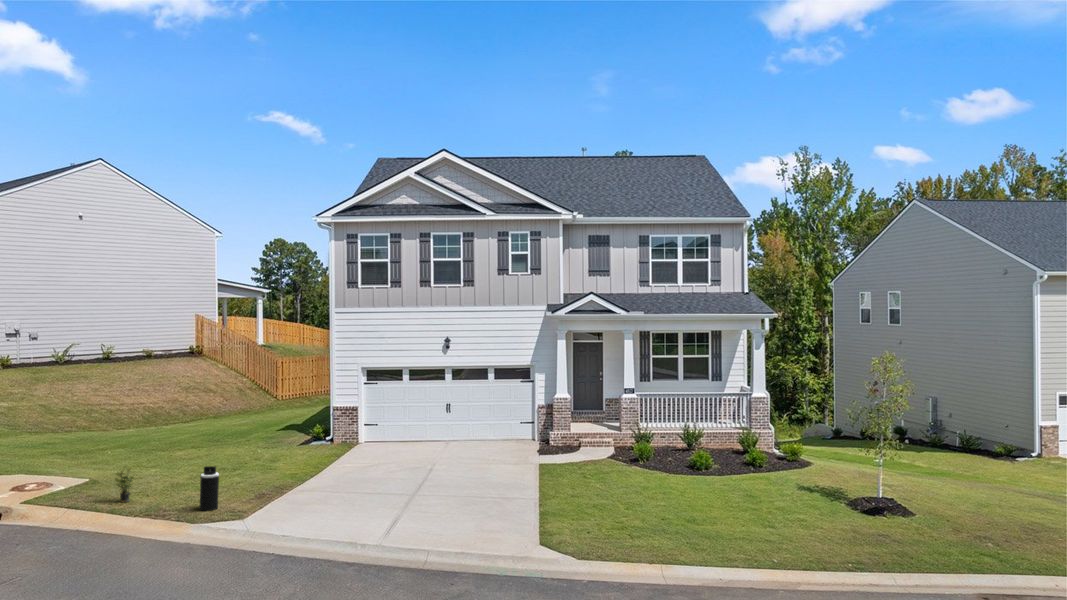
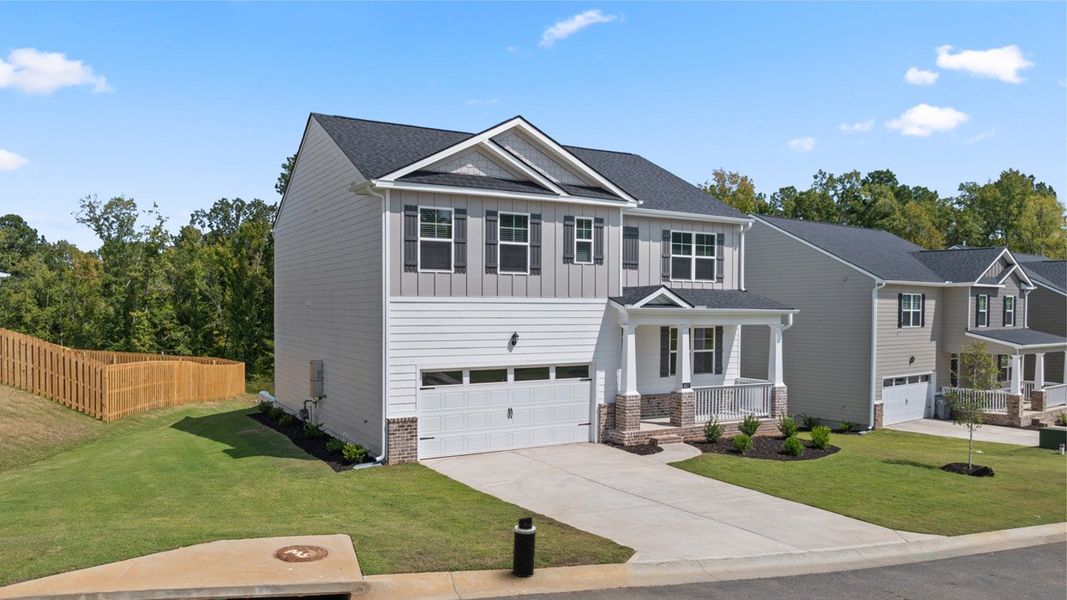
potted plant: present [115,467,135,502] -> none [378,530,405,584]

